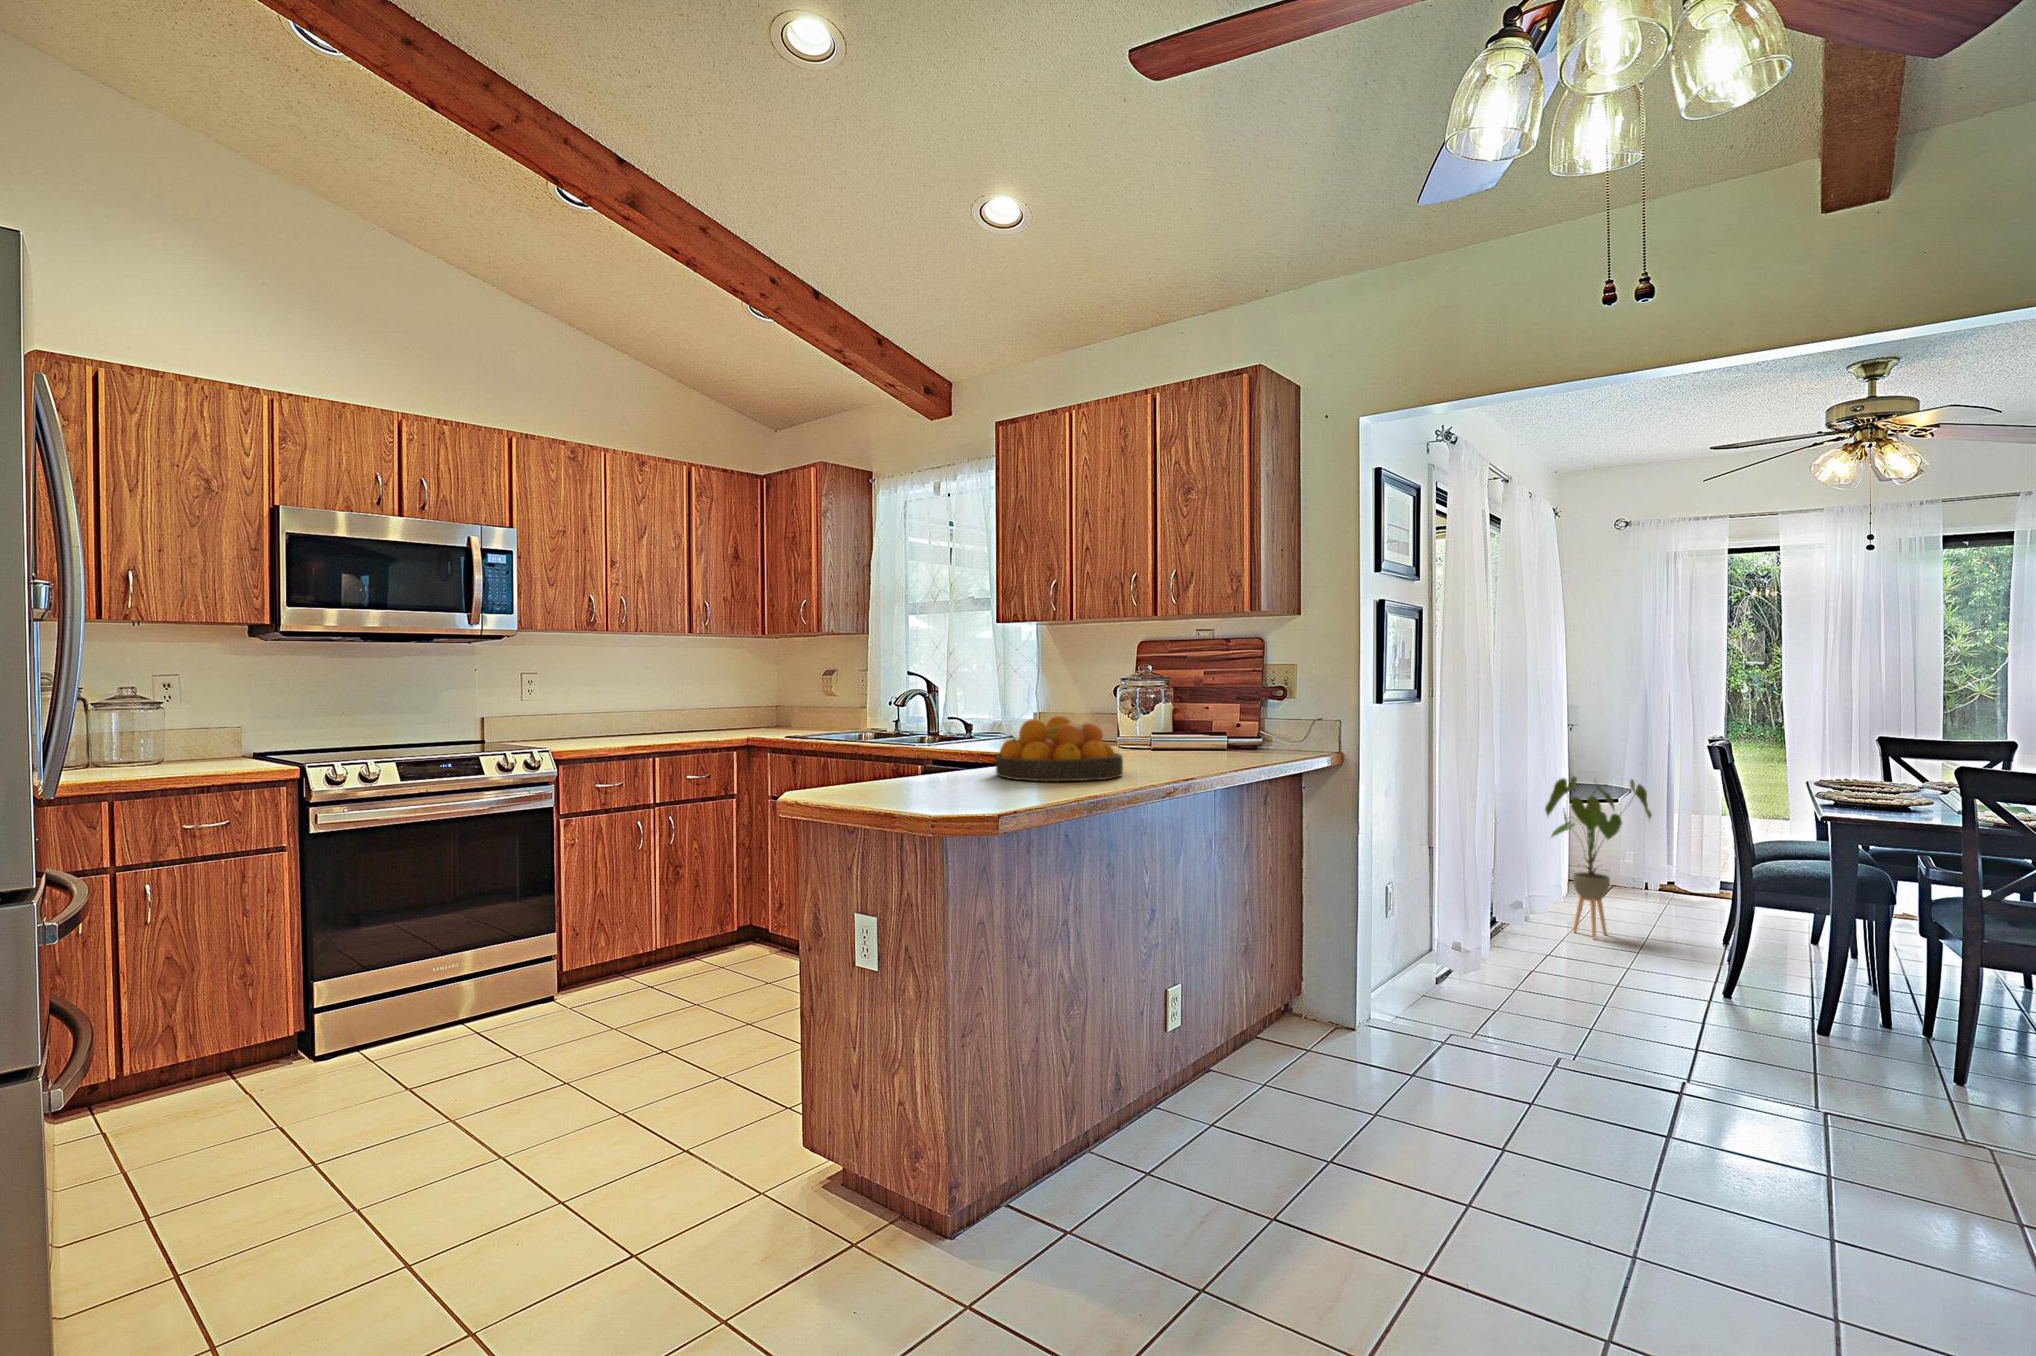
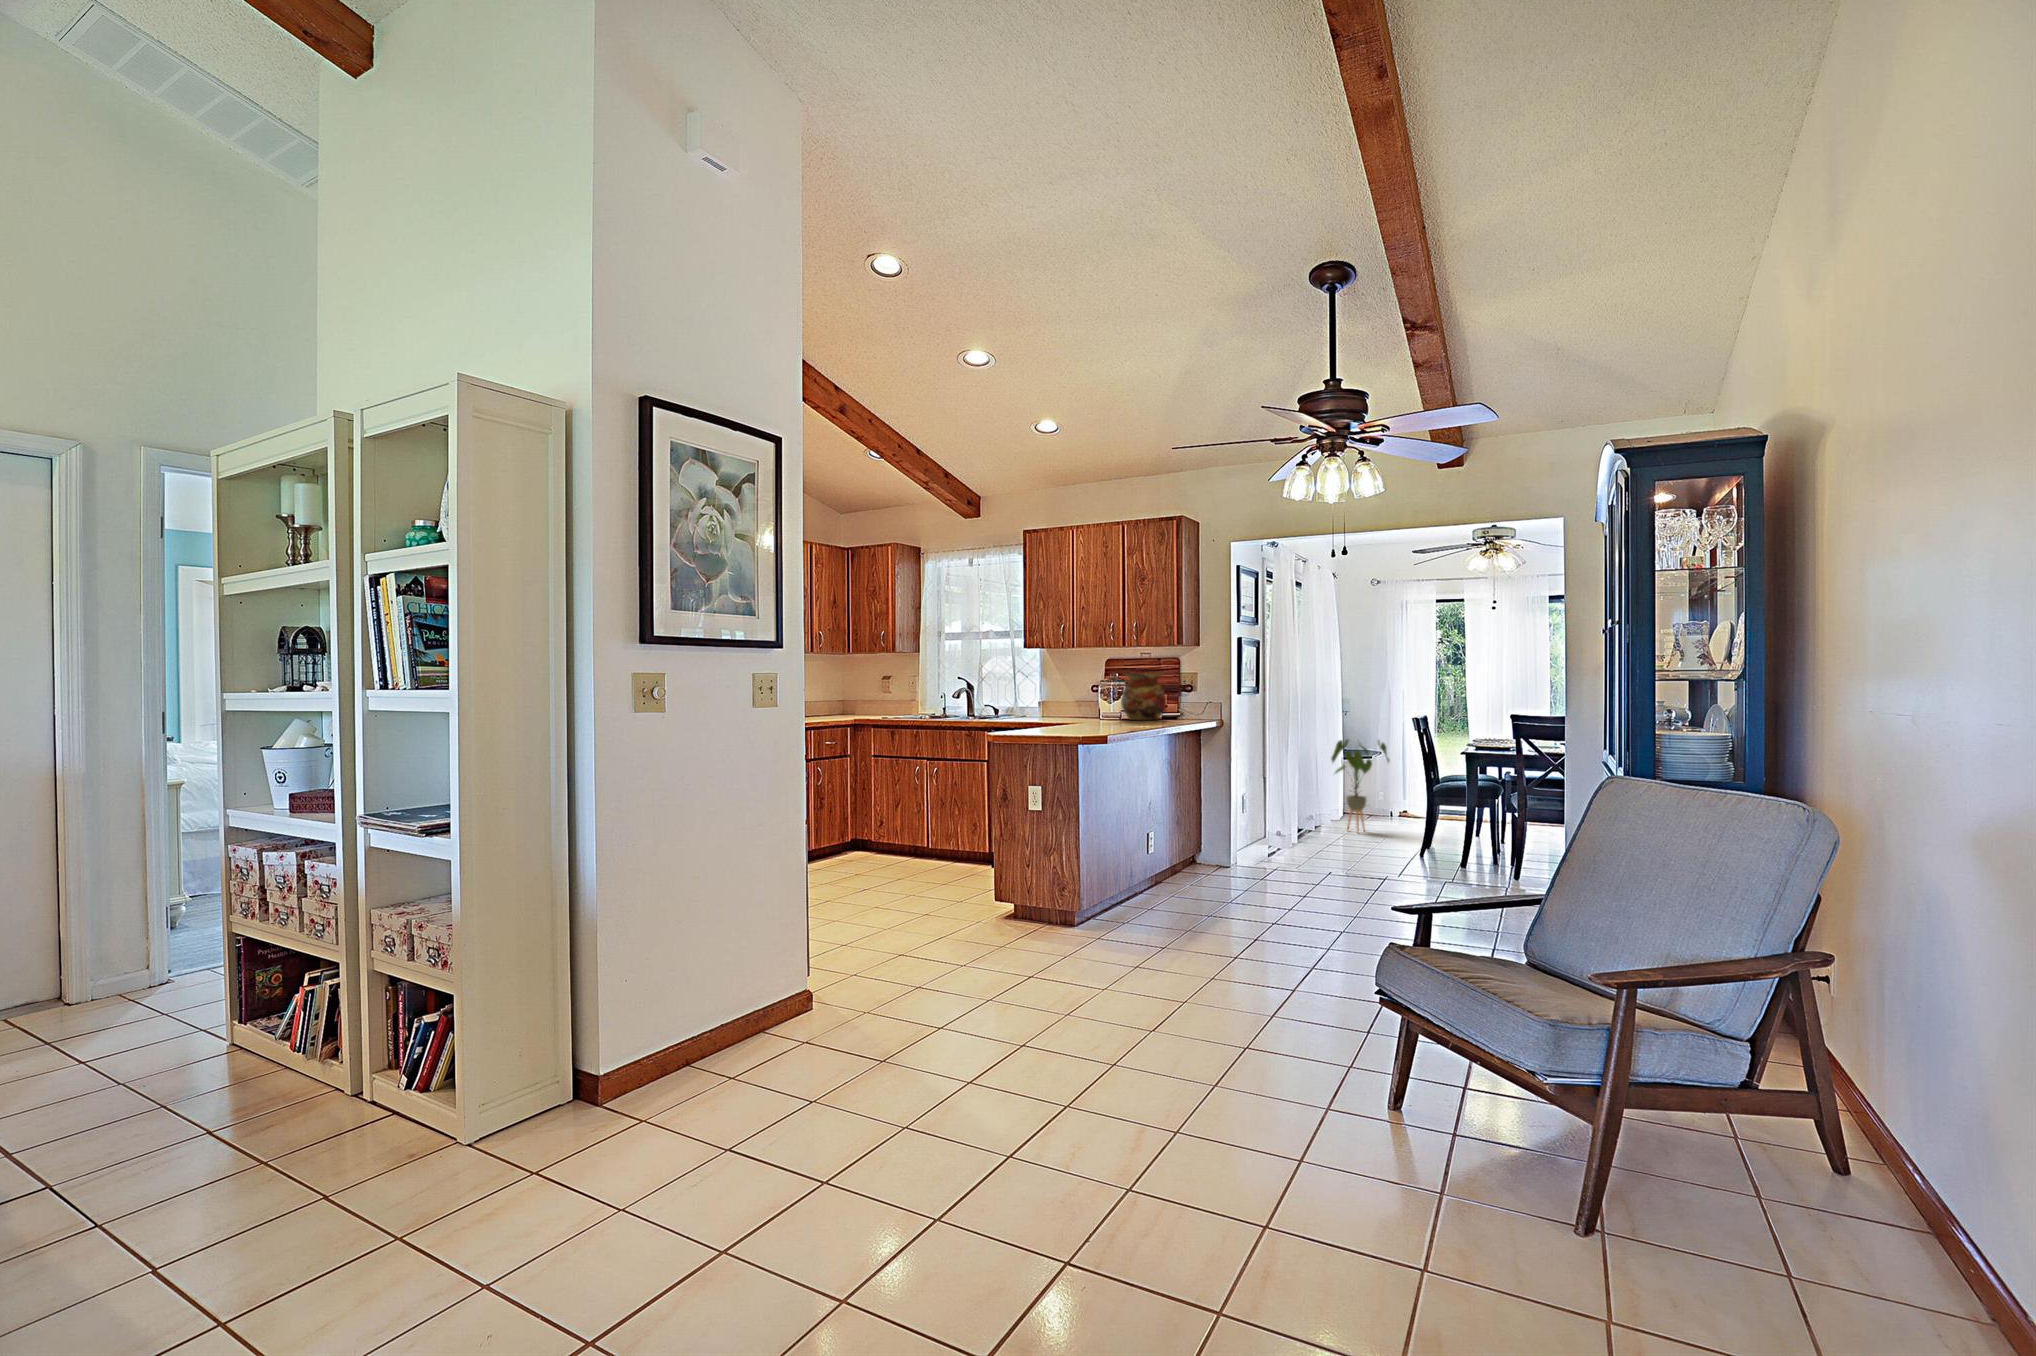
vase: none [1154,665,1237,751] -> present [1121,673,1166,720]
fruit bowl: present [996,716,1123,781] -> none [1062,700,1126,731]

